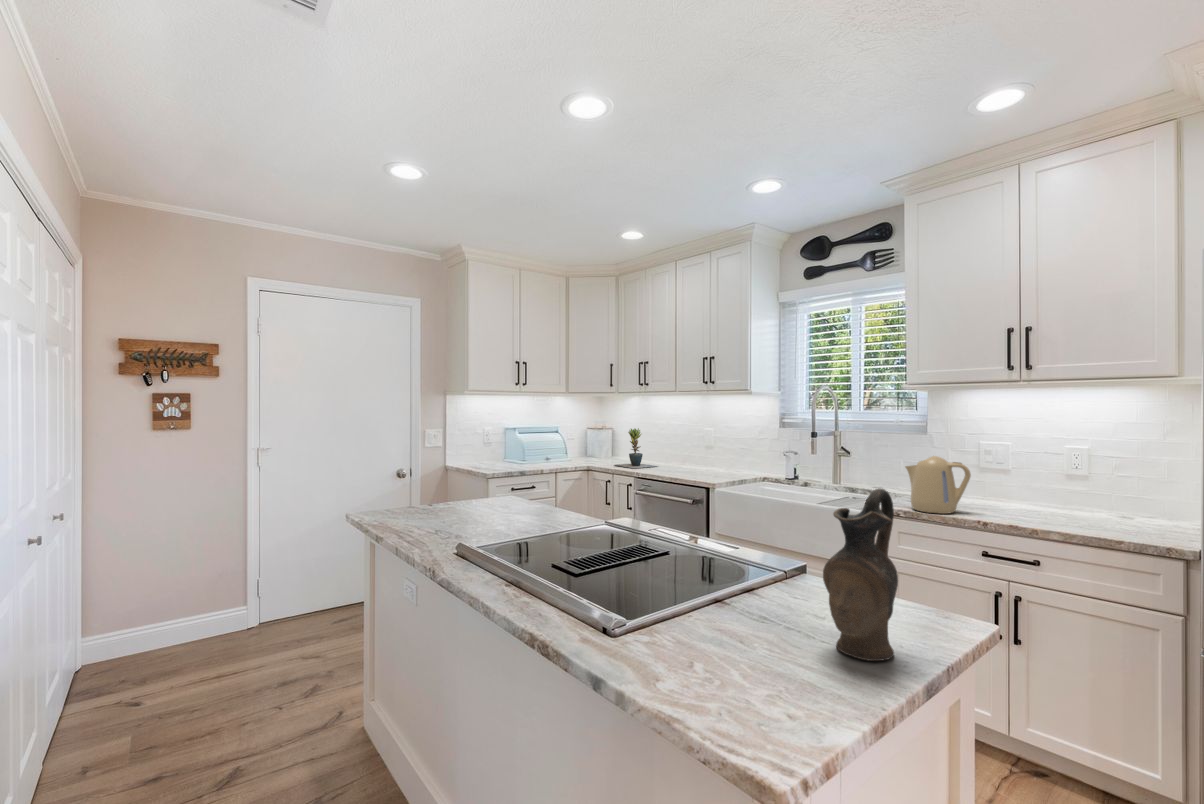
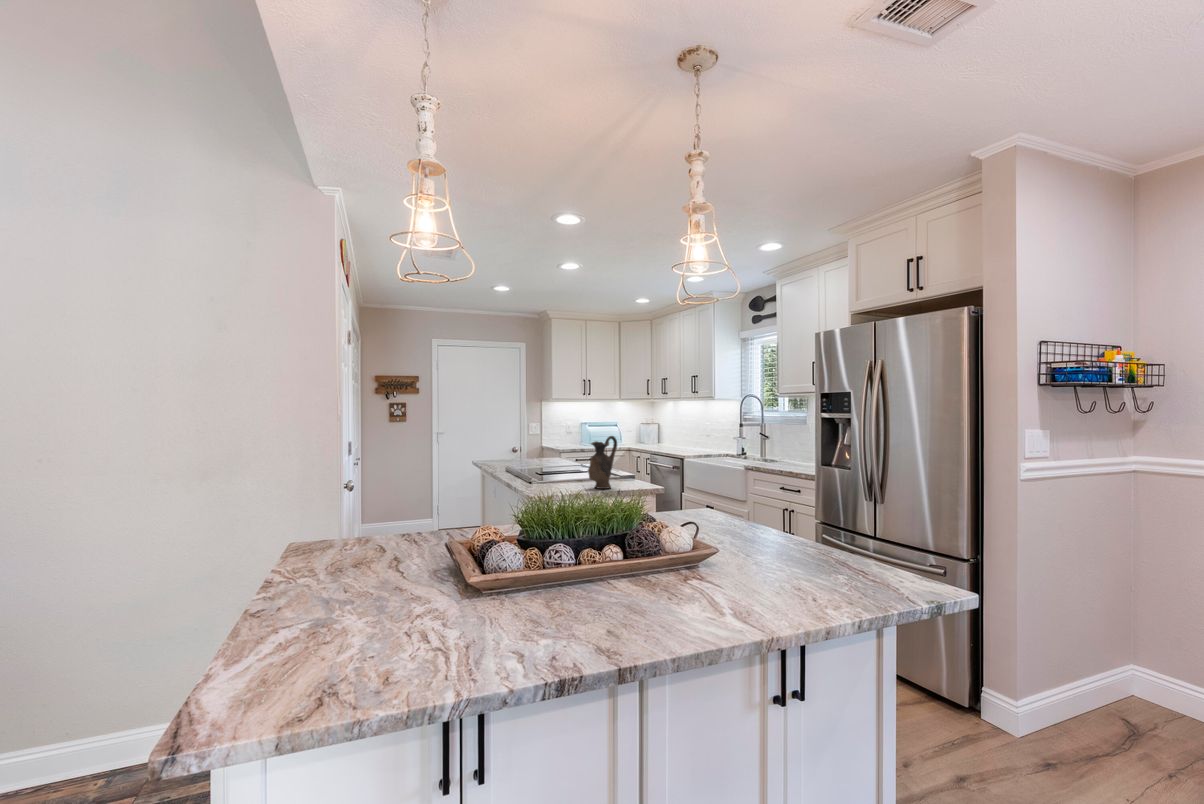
potted plant: present [616,428,656,468] -> none [648,423,677,449]
kettle: present [905,456,971,514] -> none [763,436,791,468]

